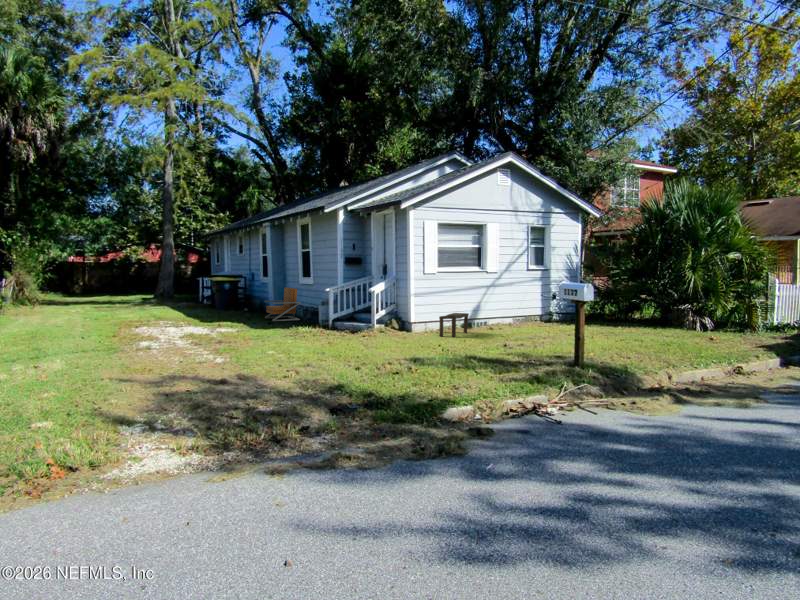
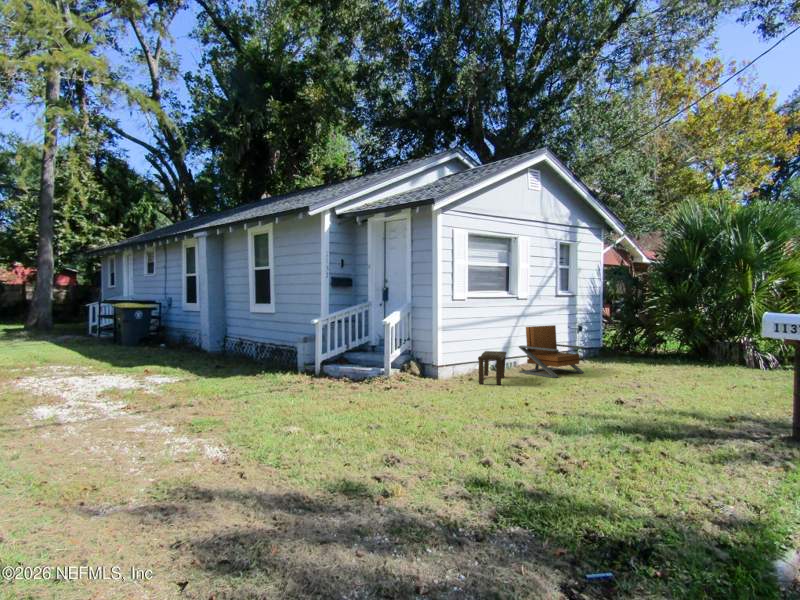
lounge chair: present [265,288,301,321] -> present [519,325,584,378]

